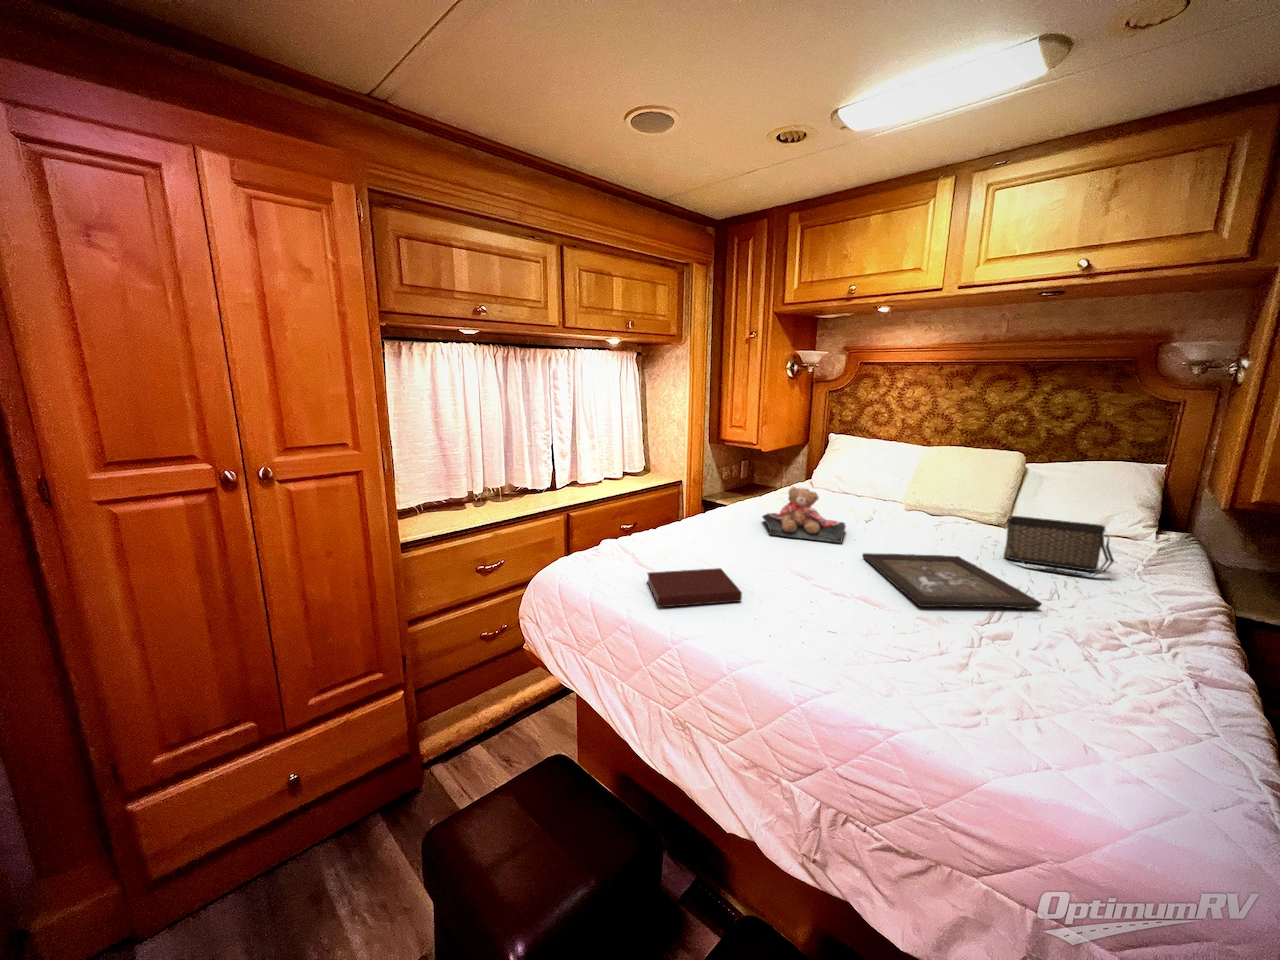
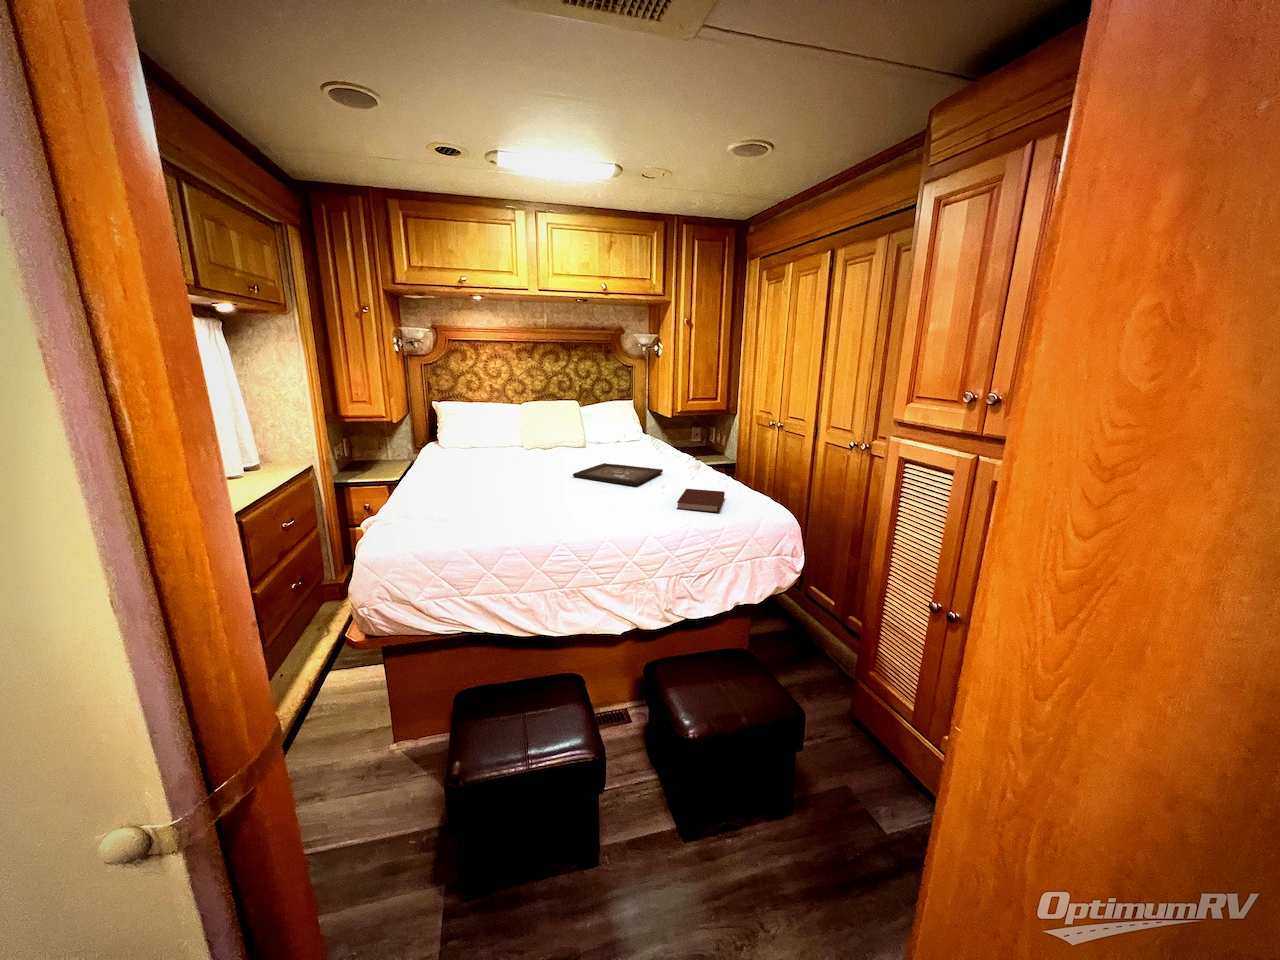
teddy bear: present [762,487,846,543] -> none [477,441,549,482]
handbag: present [1004,516,1114,576] -> none [614,432,656,460]
notebook: present [647,568,742,607] -> present [677,489,725,512]

